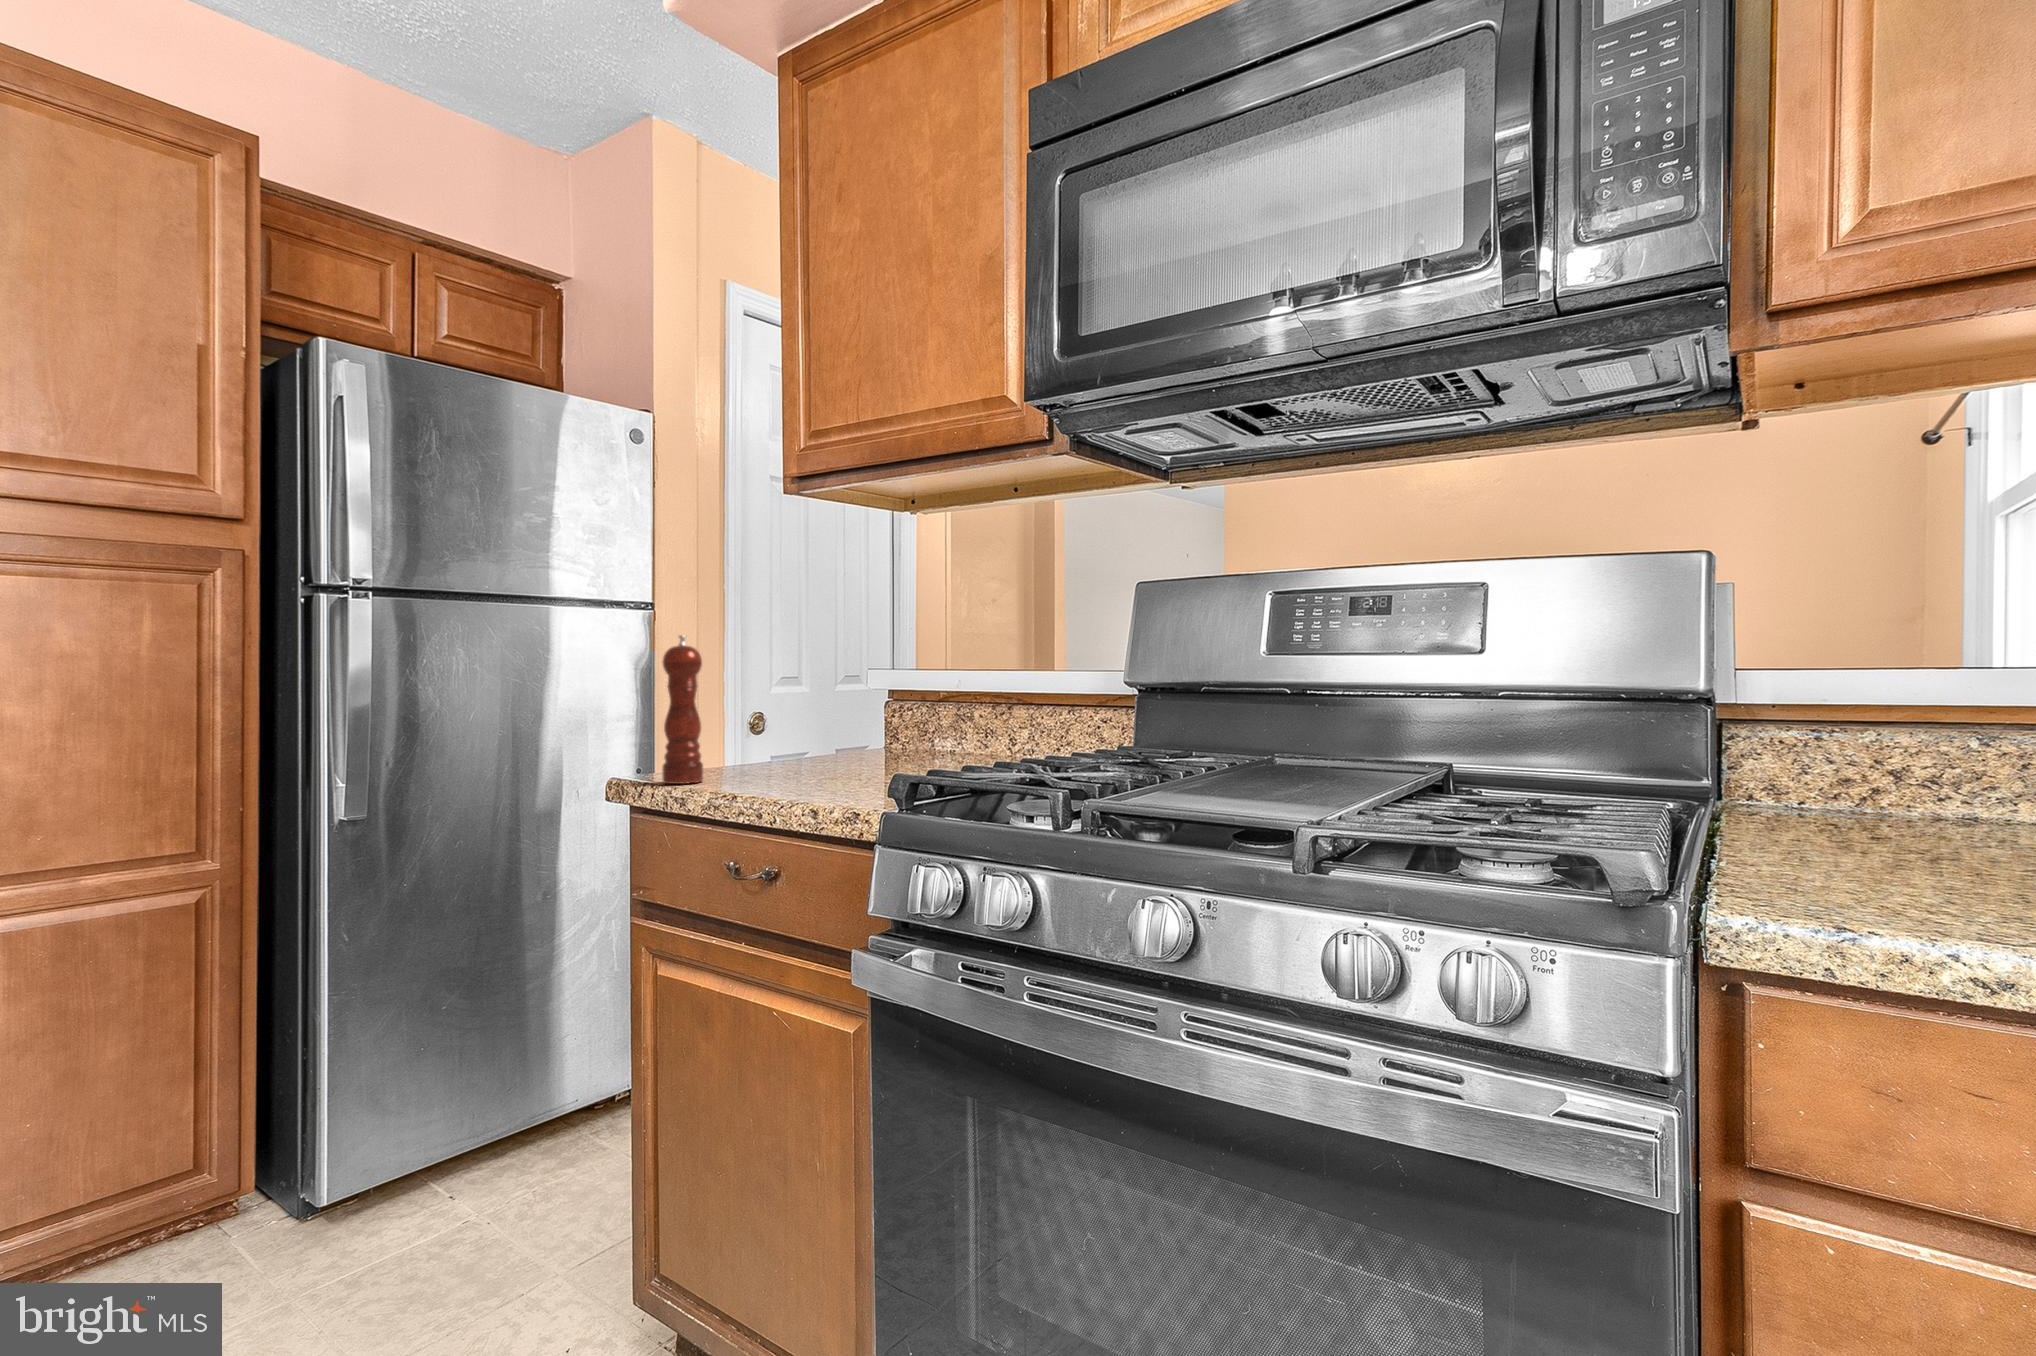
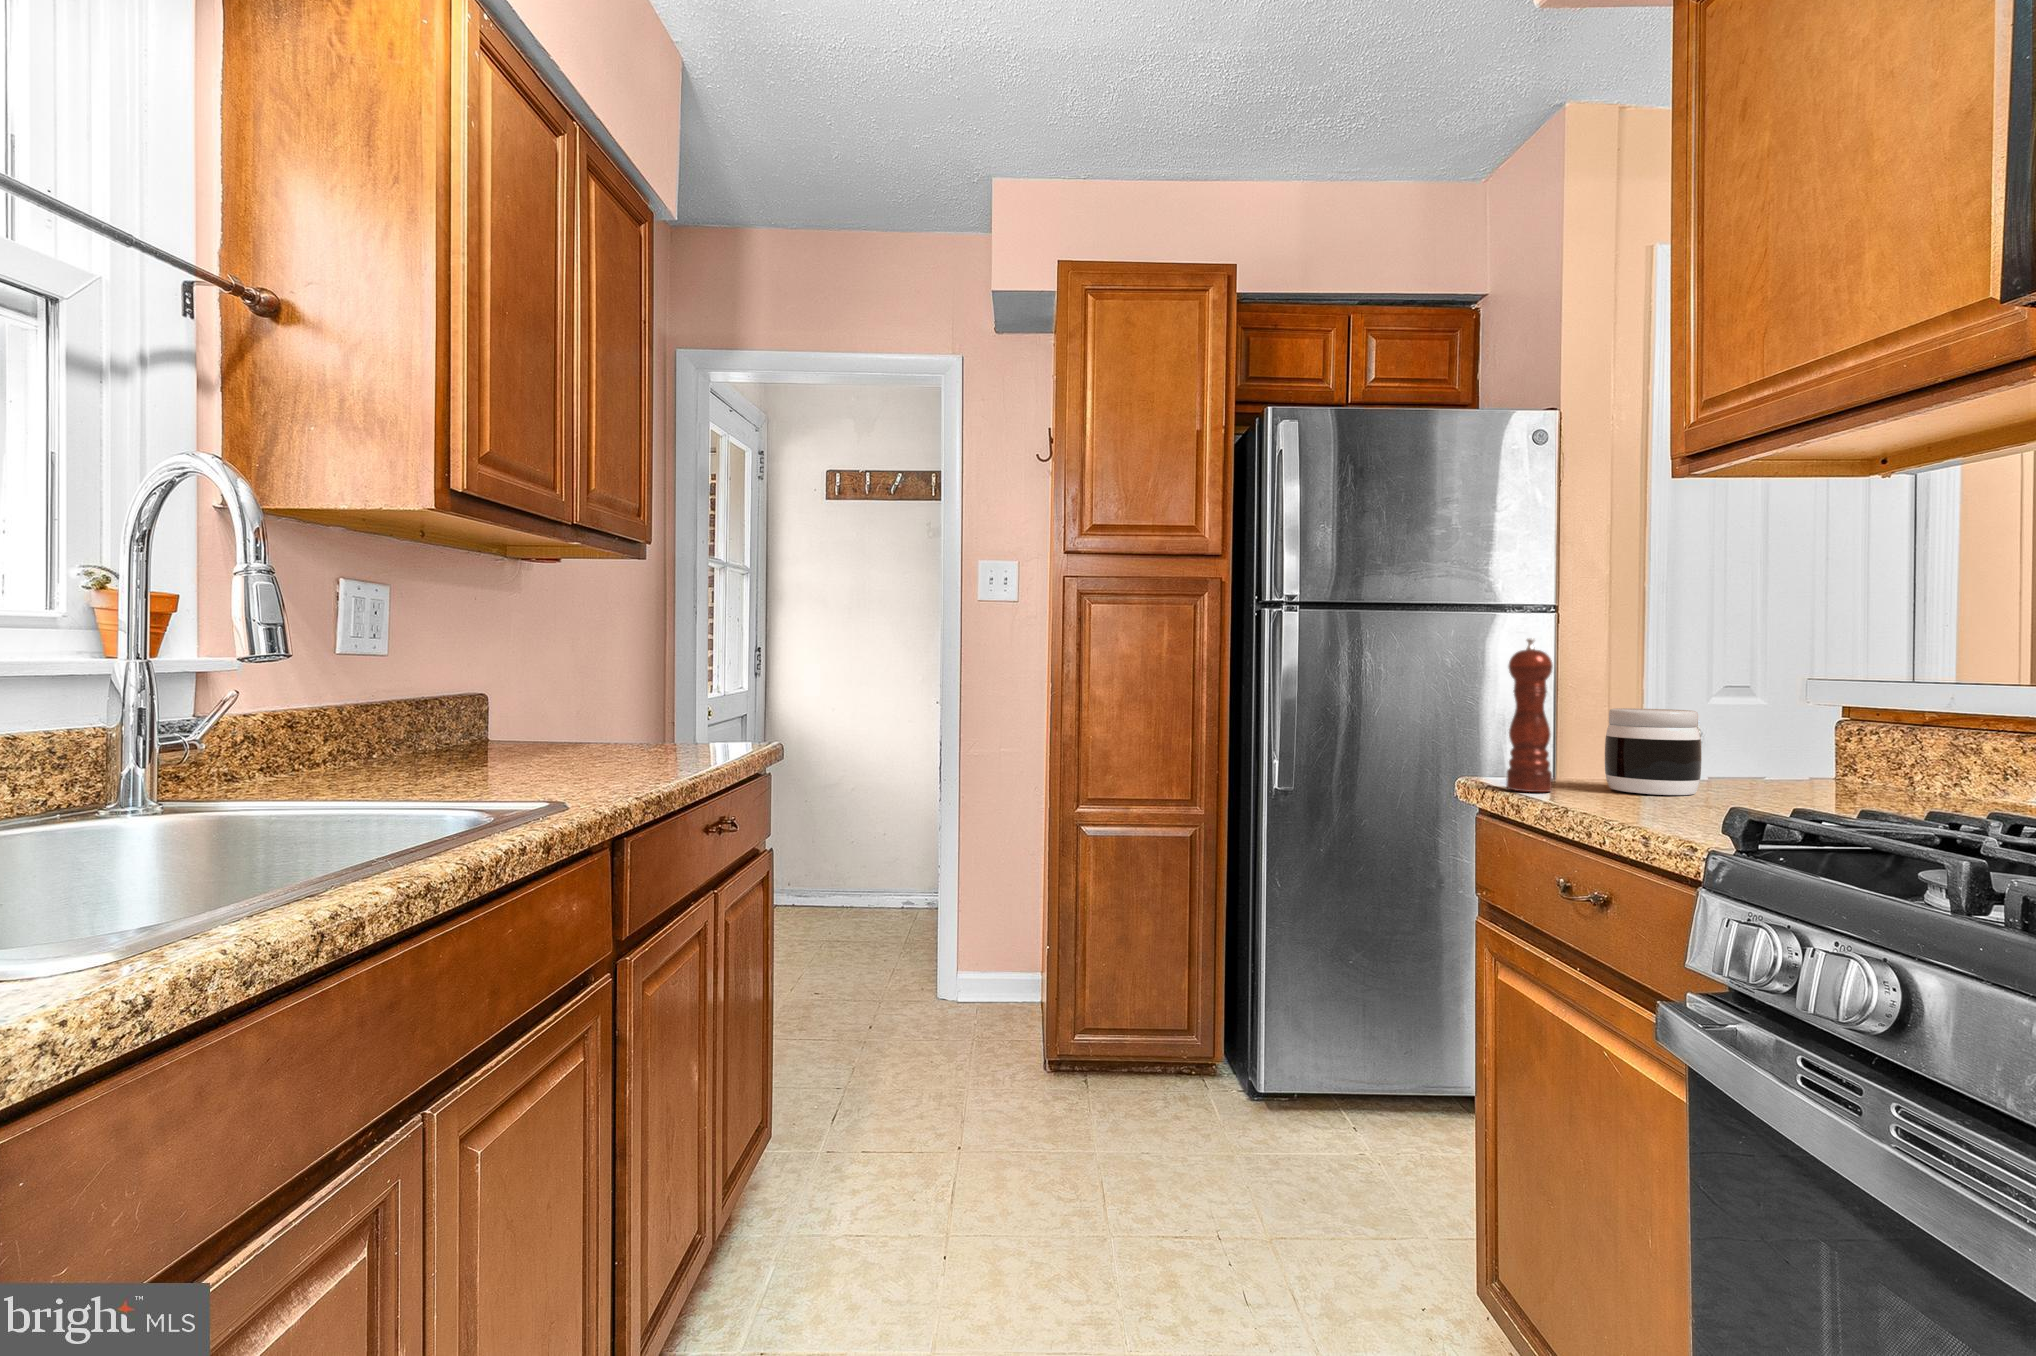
jar: none [742,699,815,775] -> present [1605,708,1702,795]

